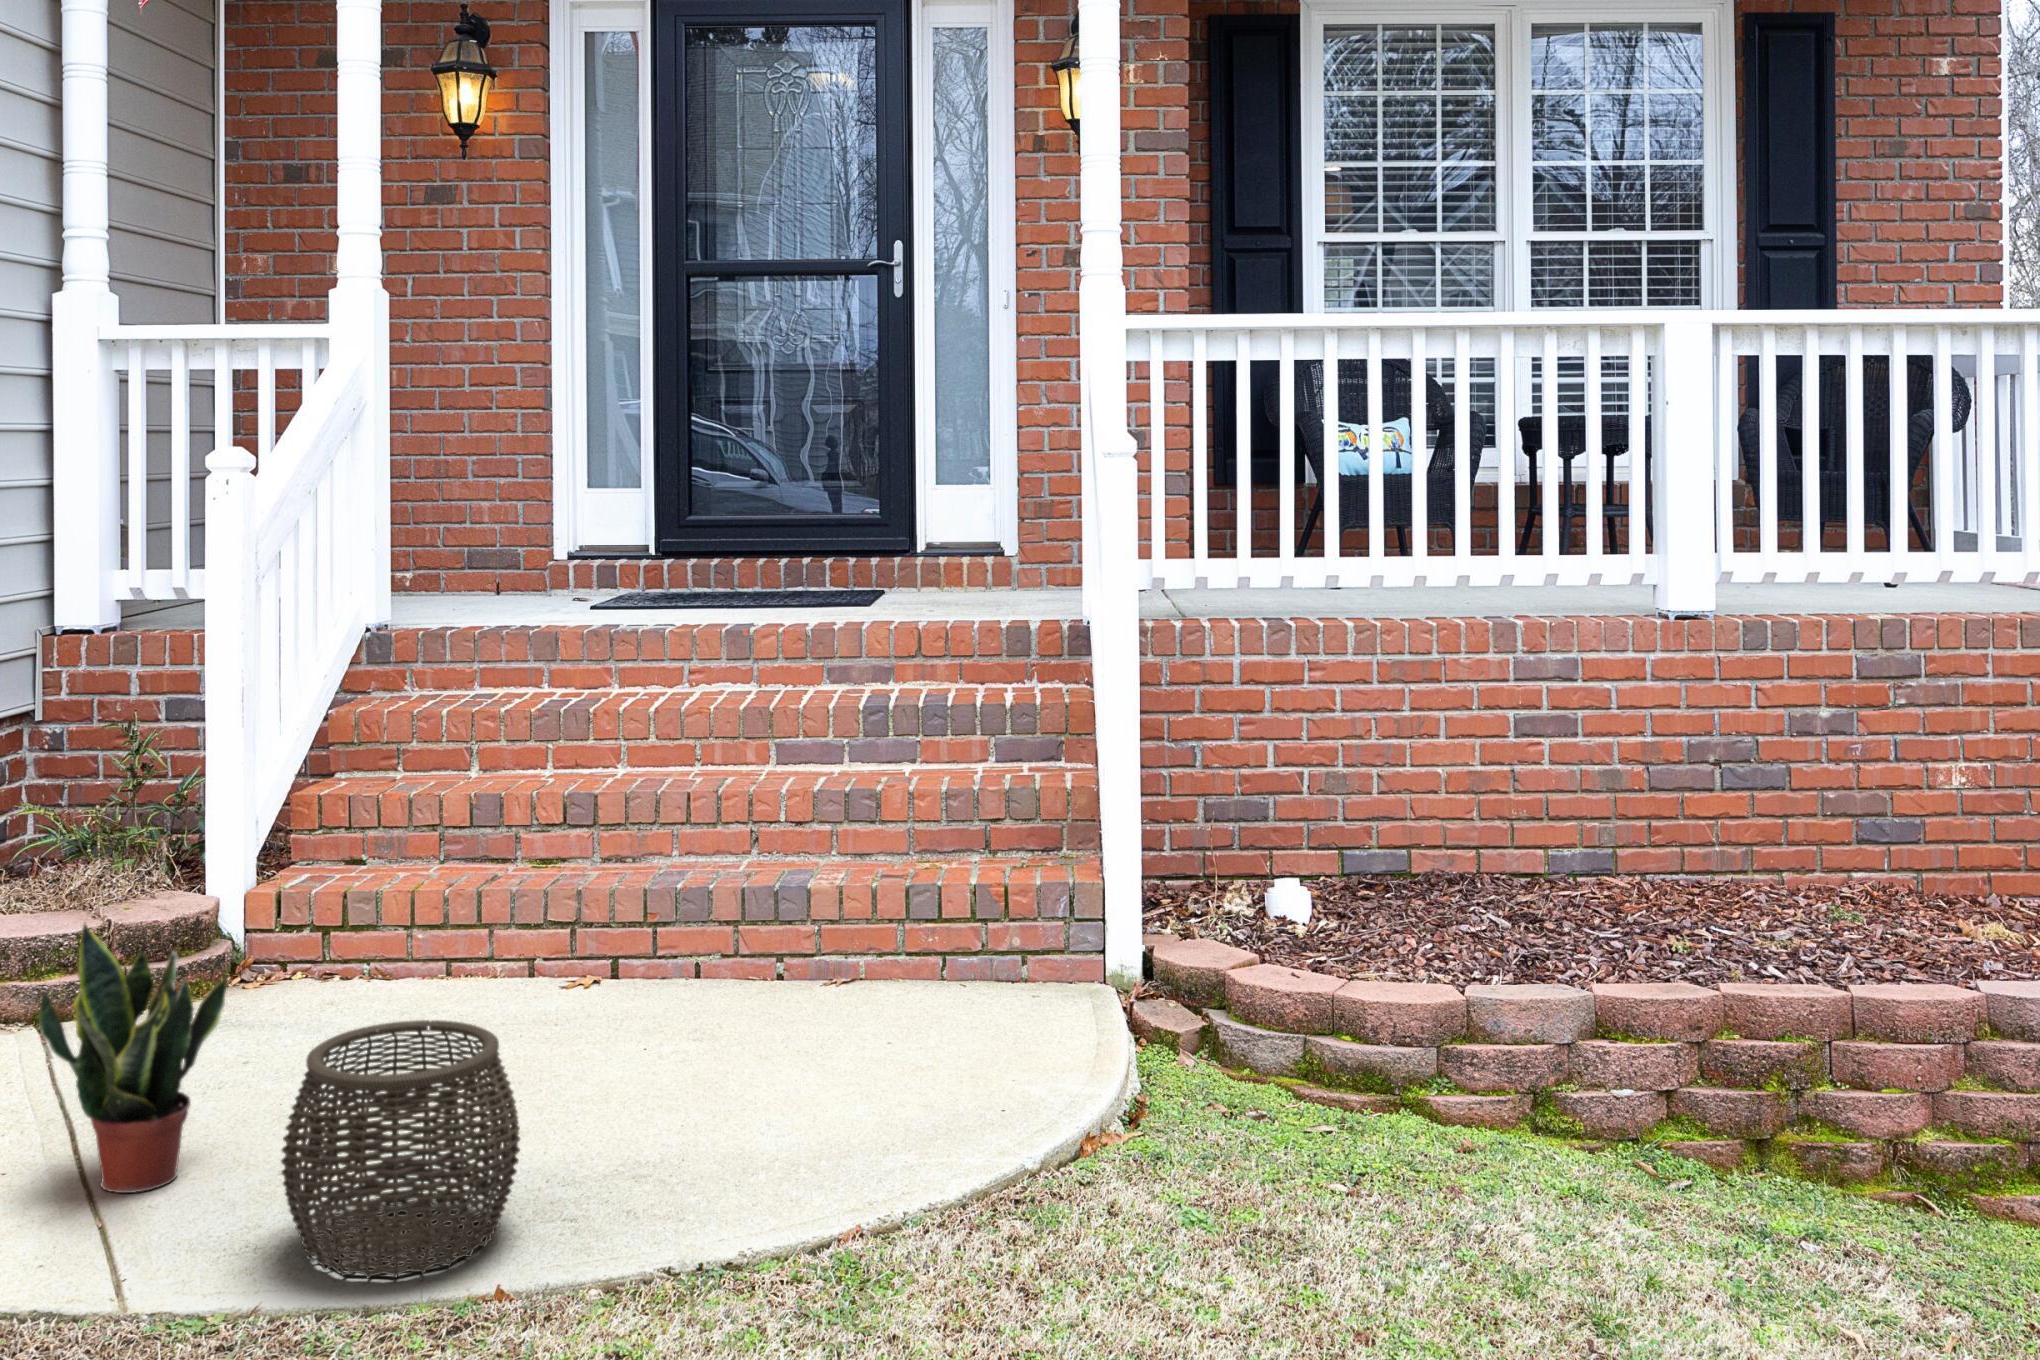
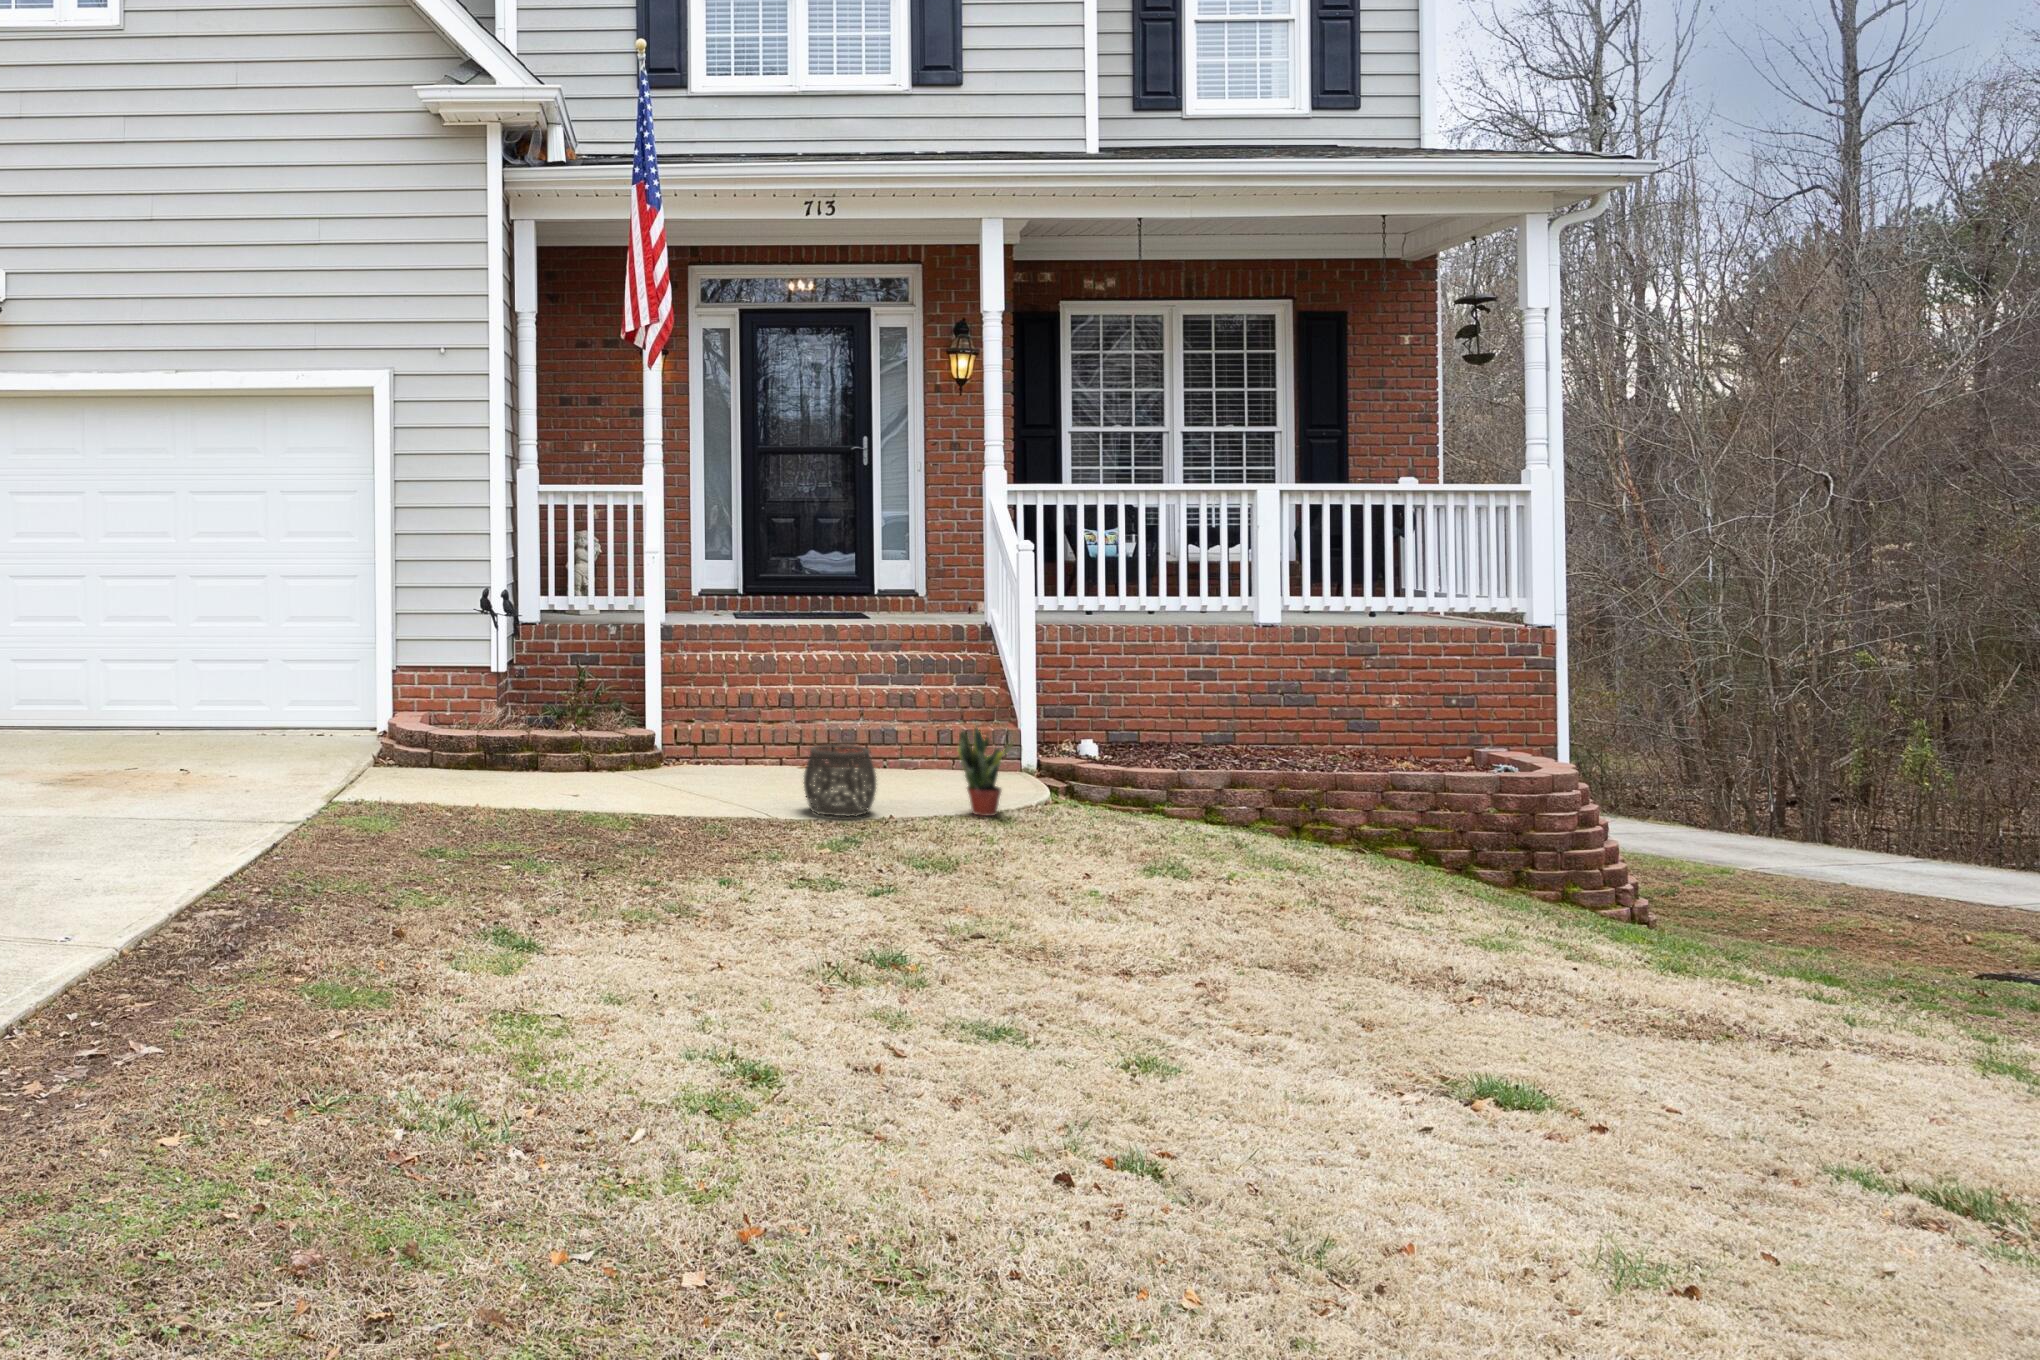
potted plant: present [39,922,227,1193] -> present [958,727,1013,816]

